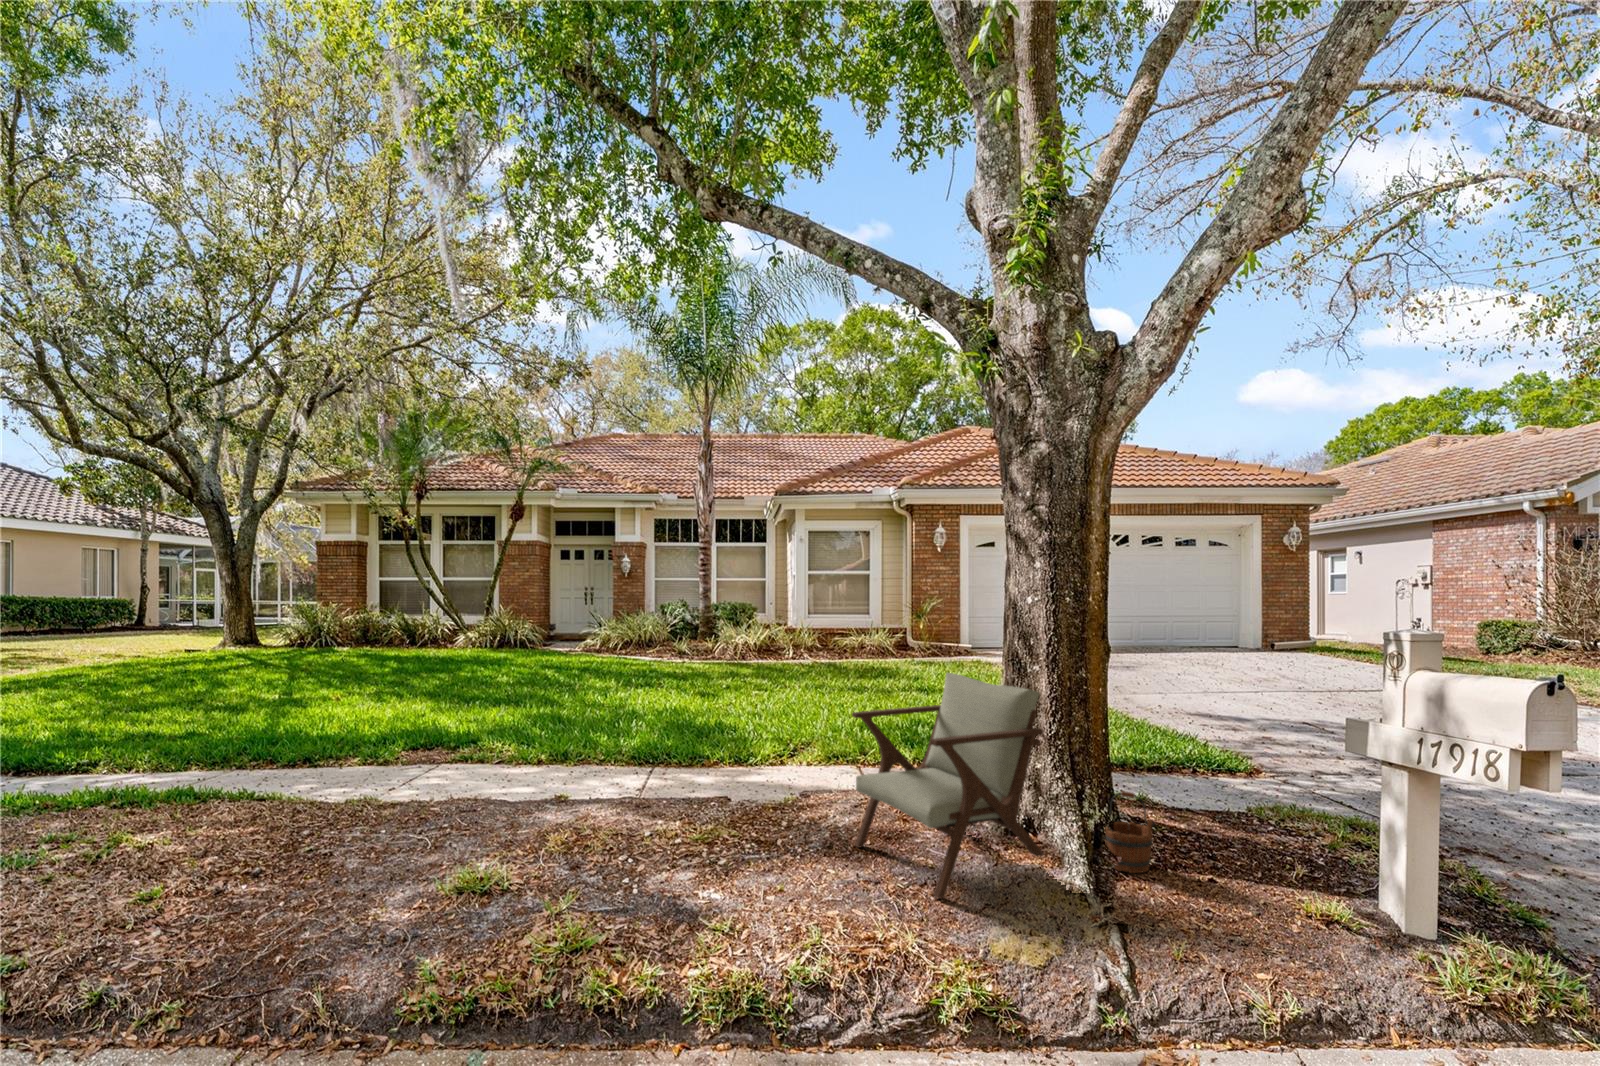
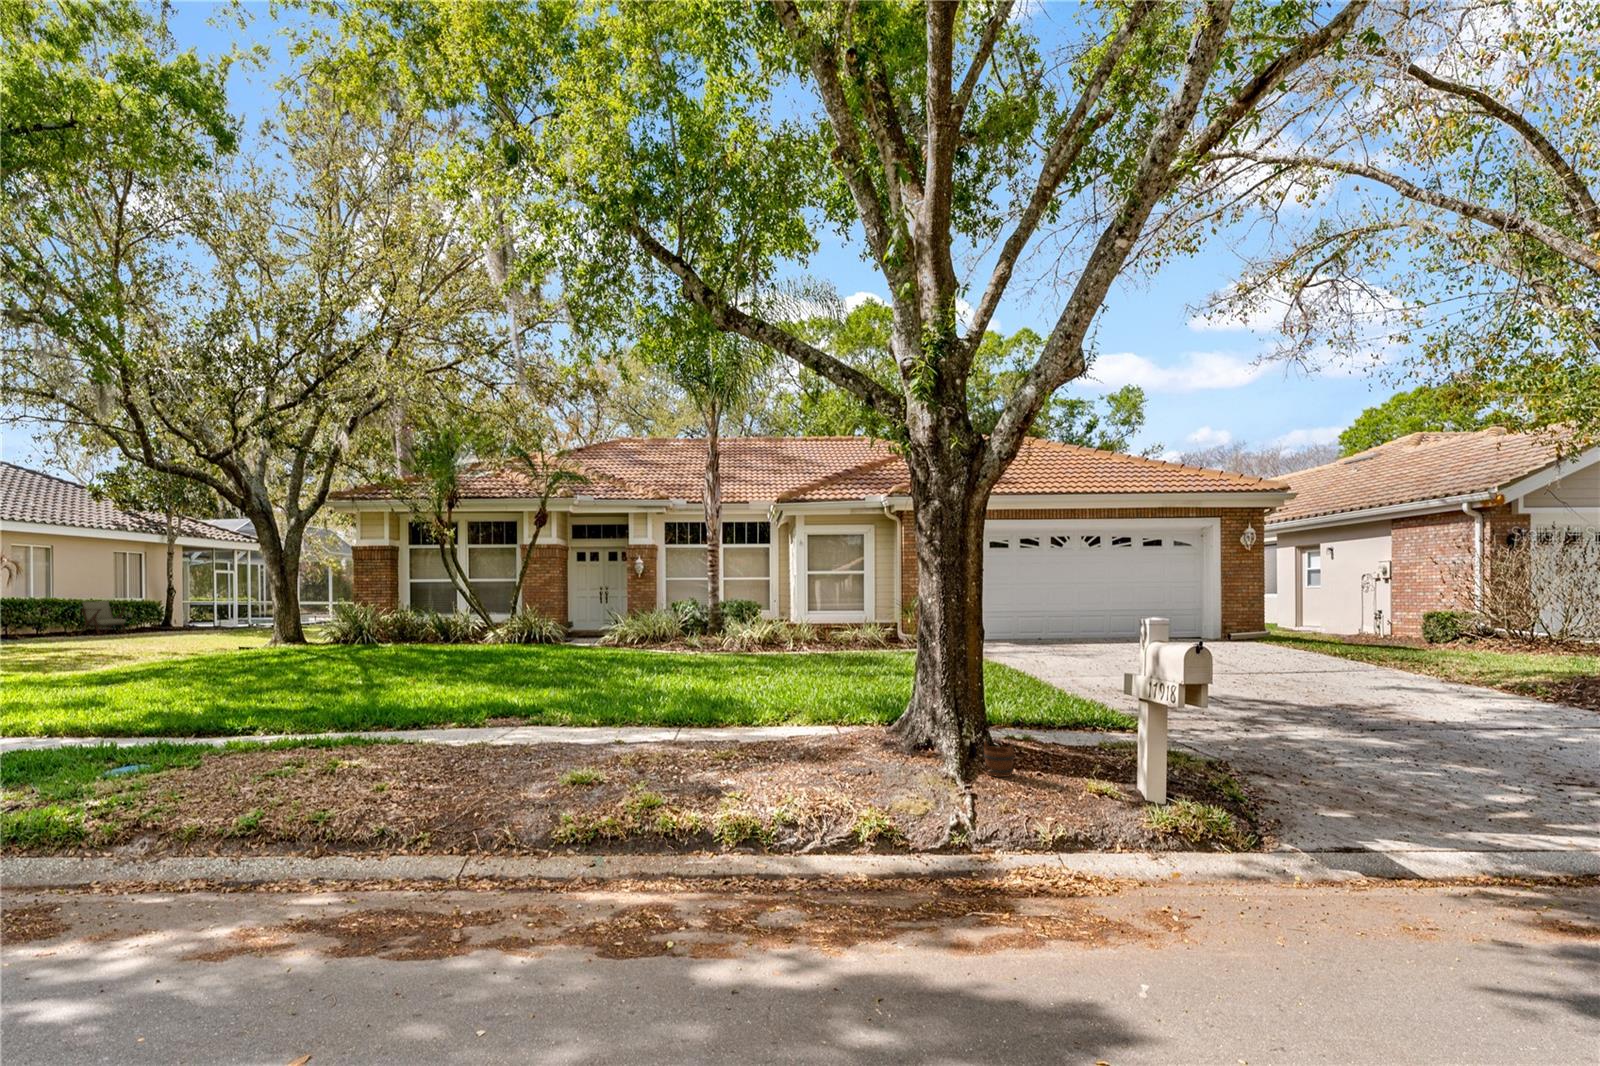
lounge chair: present [852,673,1044,899] -> present [79,601,127,635]

